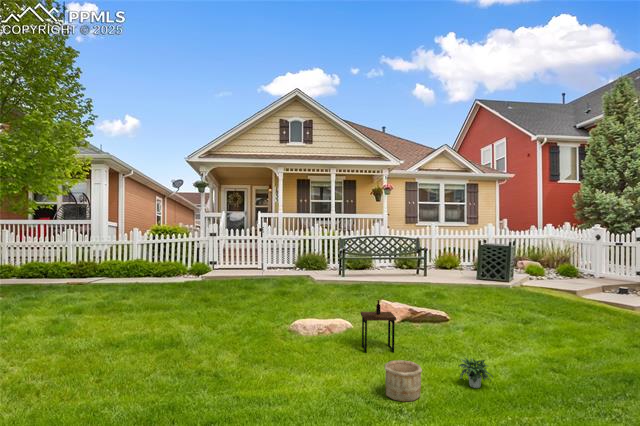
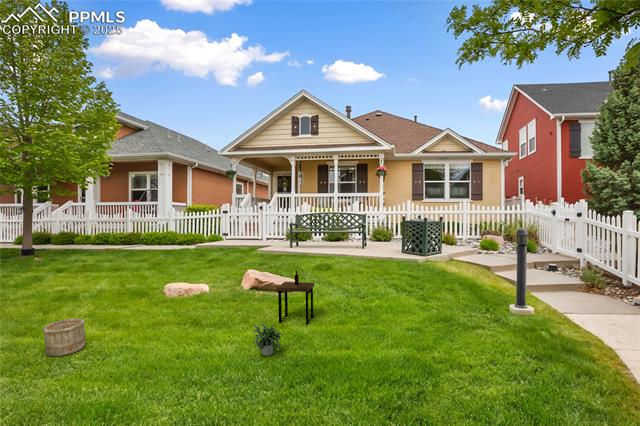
side table: present [361,300,396,353] -> present [277,271,314,325]
potted plant: present [459,358,493,388] -> present [253,323,283,356]

